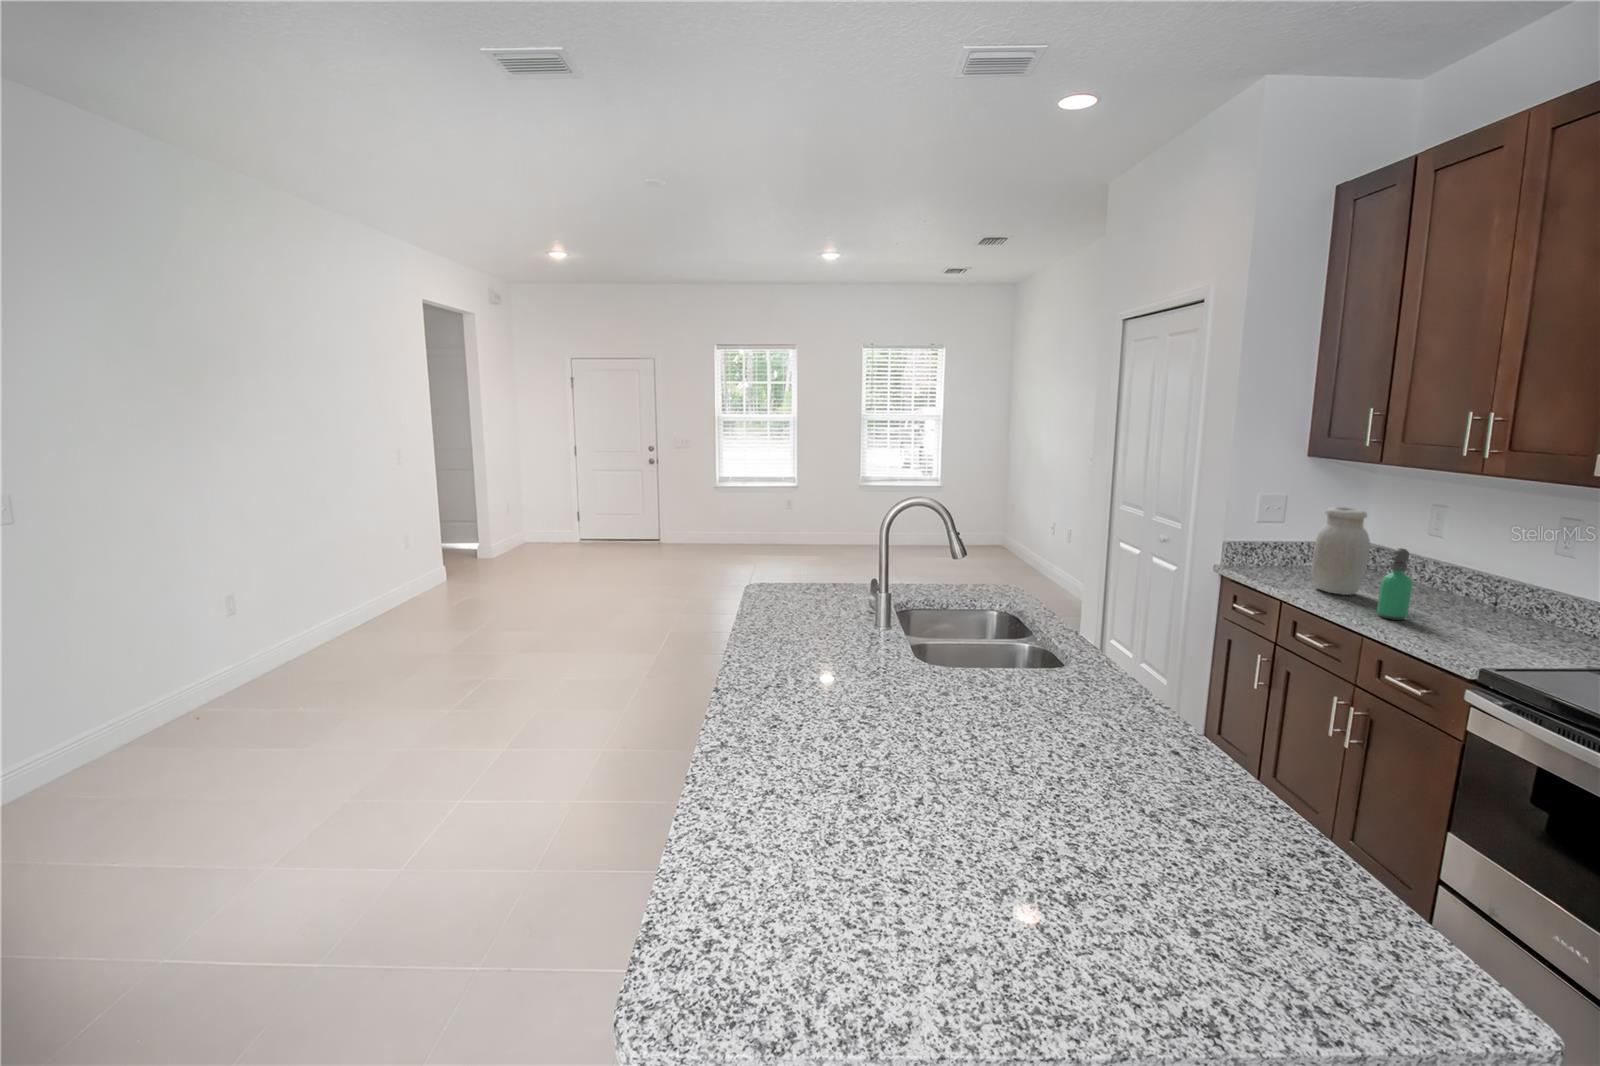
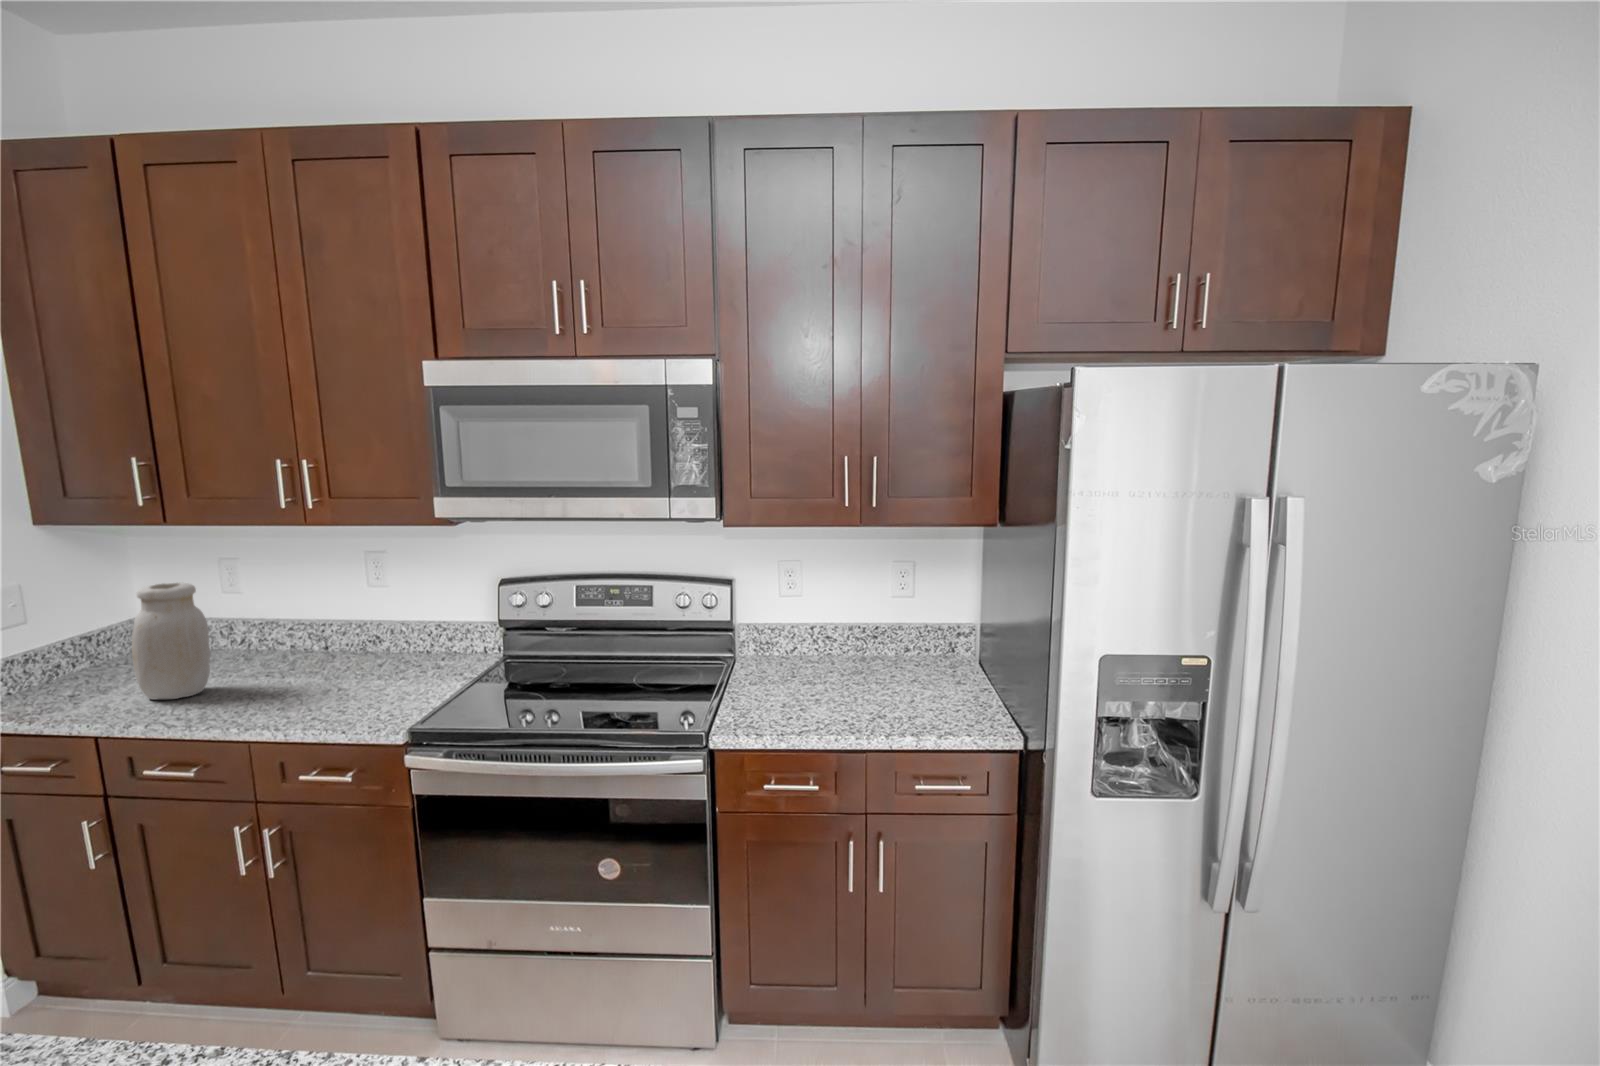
soap dispenser: present [1377,548,1413,620] -> none [264,620,301,706]

